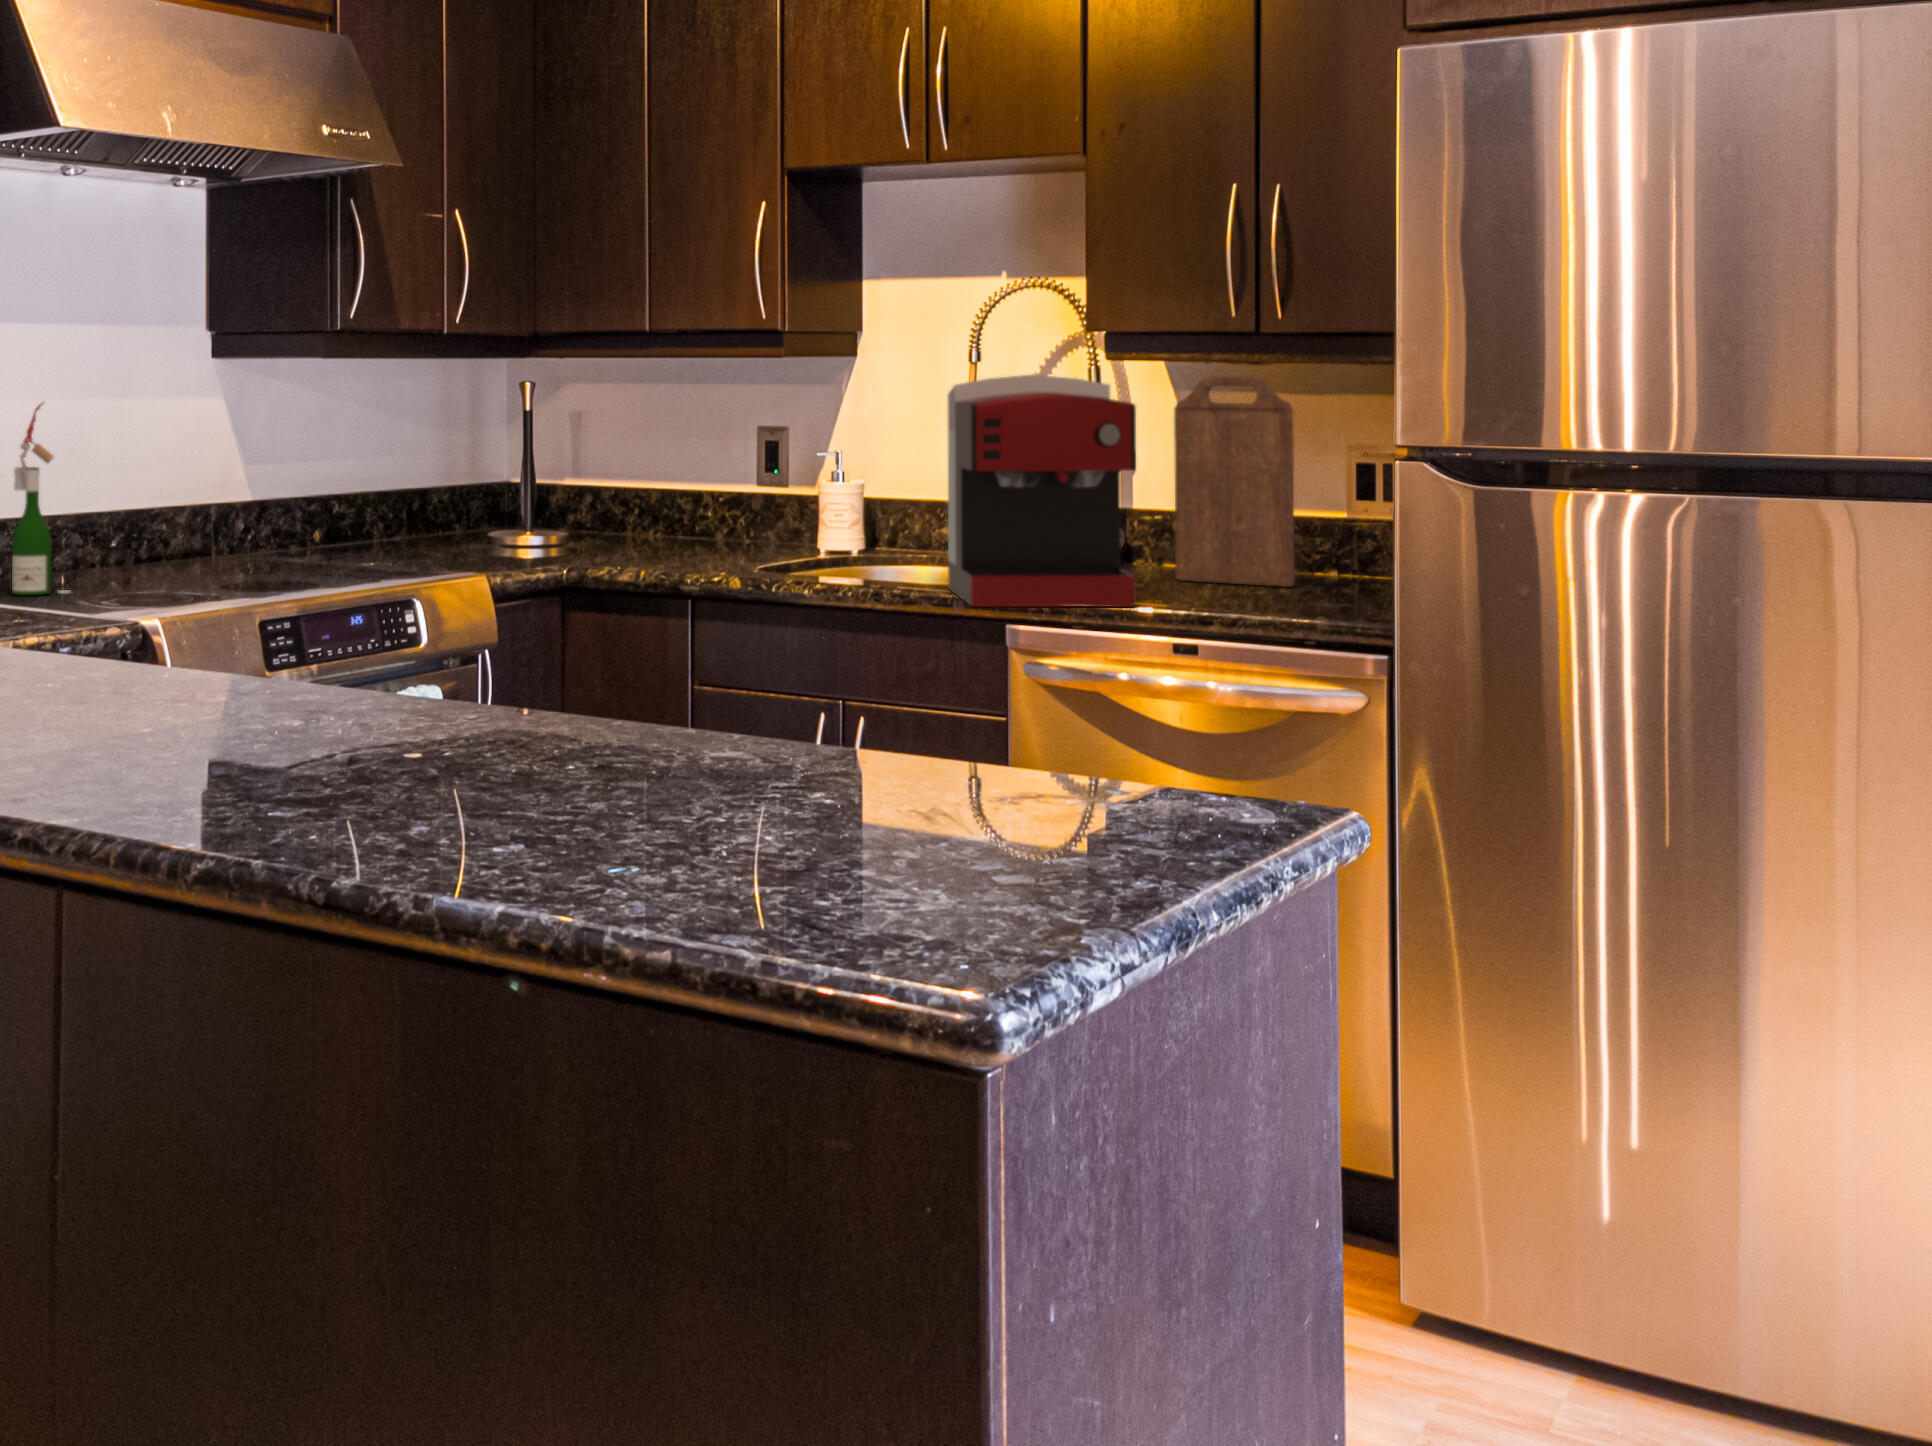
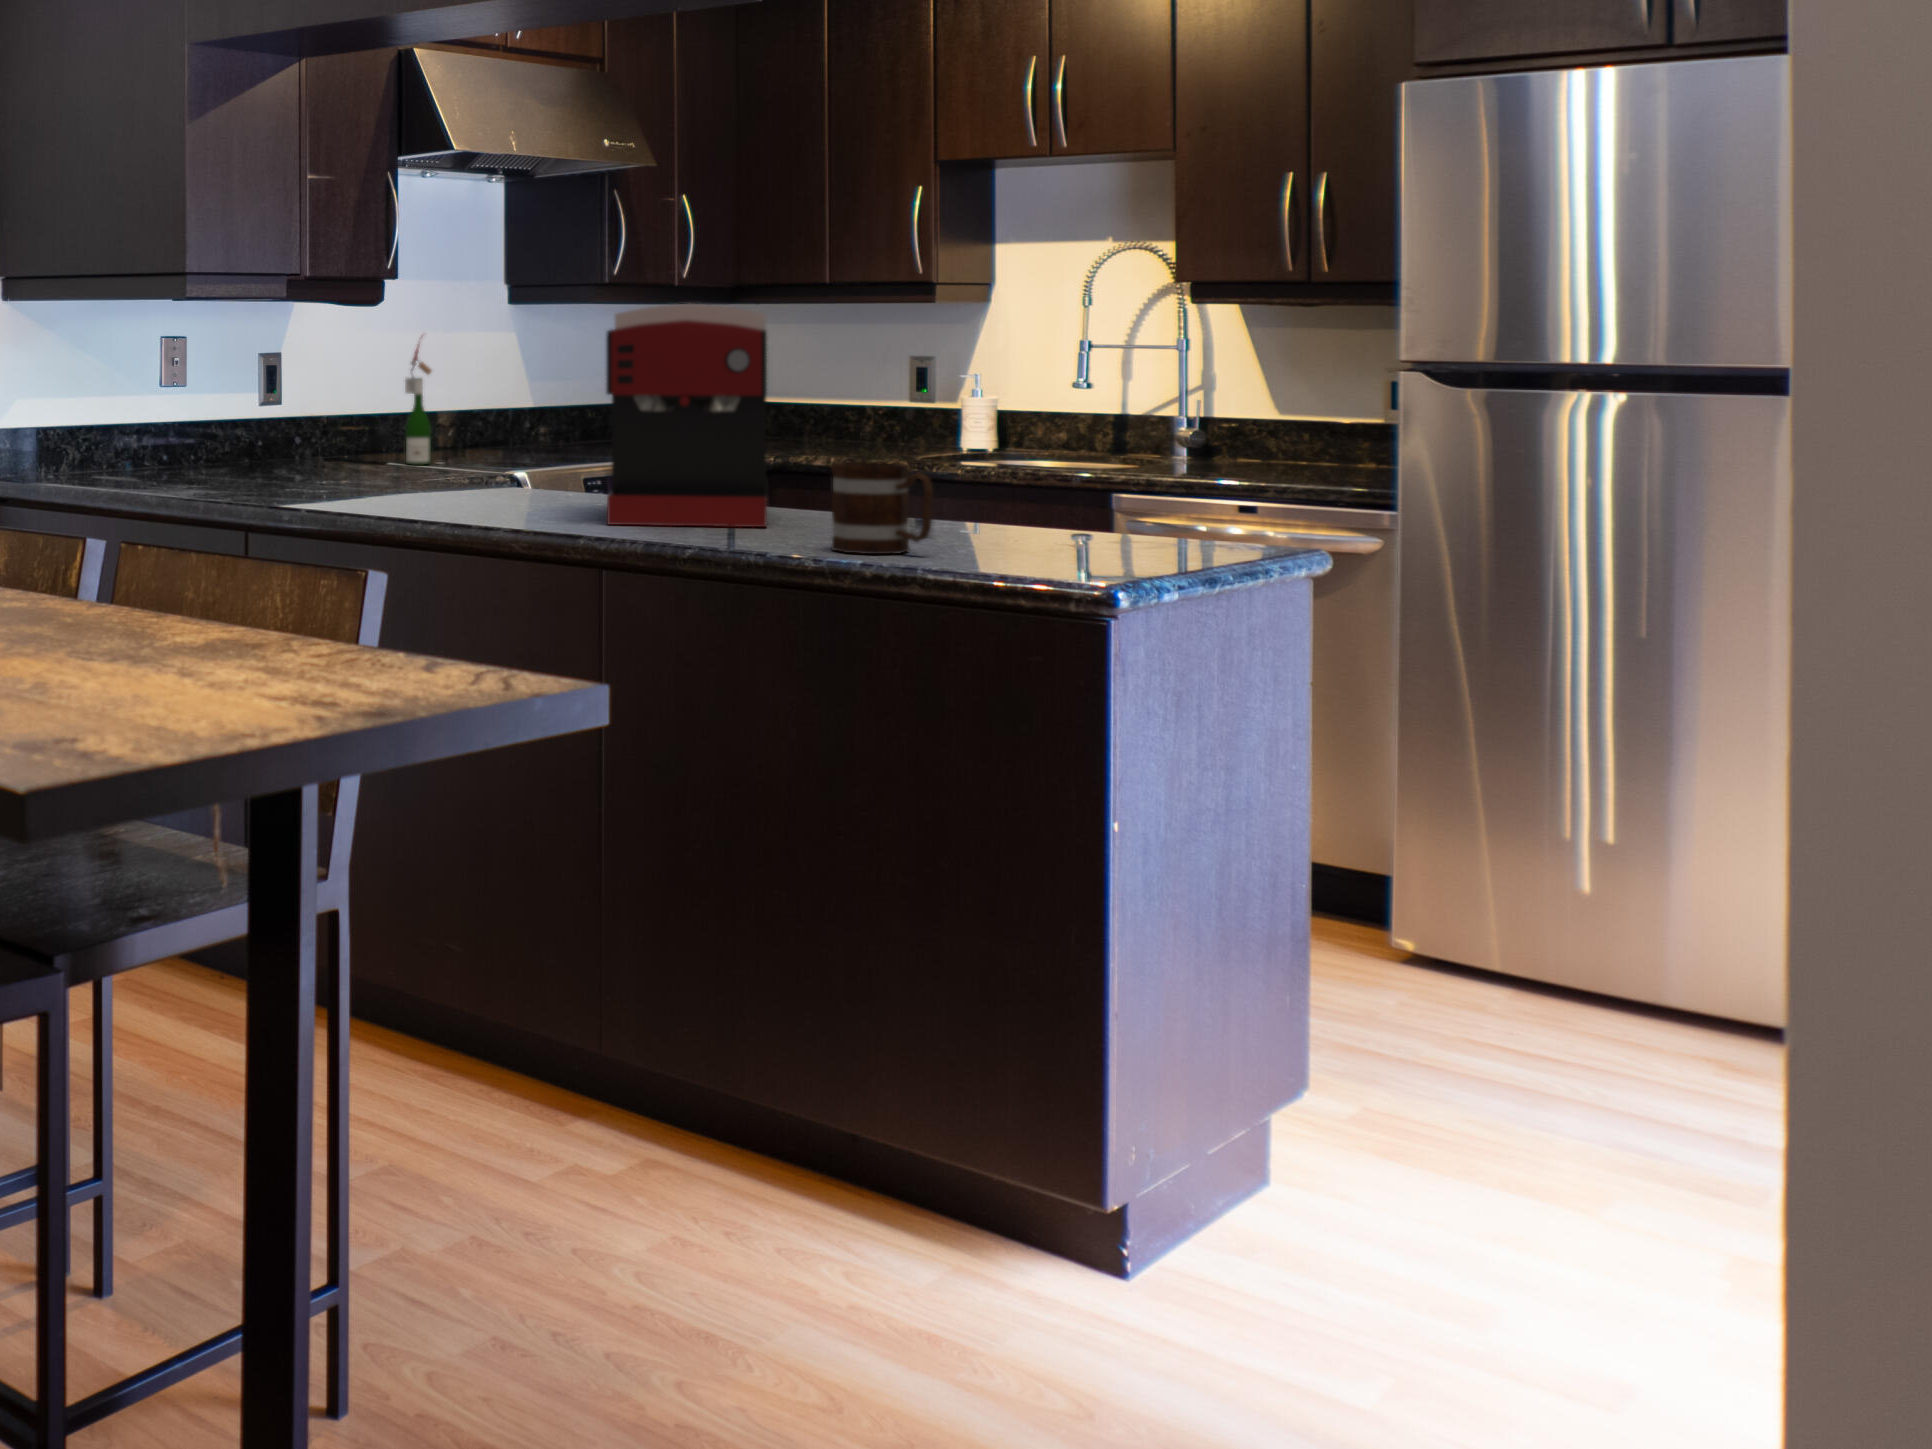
coffee maker: present [948,375,1136,607] -> present [606,304,767,527]
cutting board: present [1174,376,1295,587] -> none [1243,315,1336,472]
mug: none [481,666,666,859] -> present [832,461,933,554]

